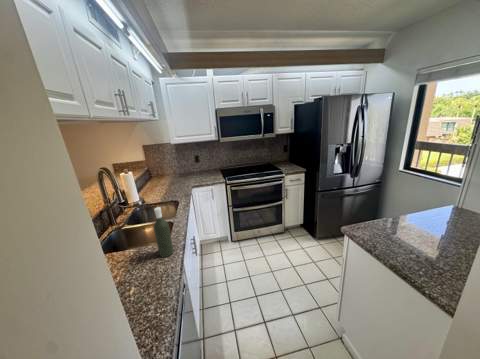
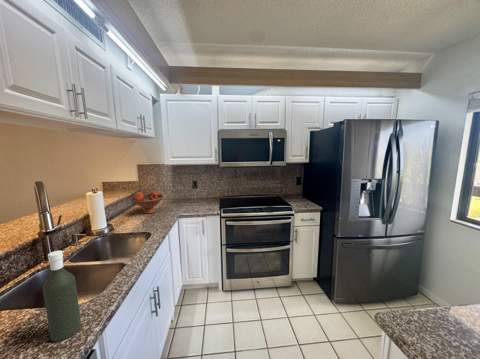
fruit bowl: none [150,167,176,187] -> present [132,191,164,214]

